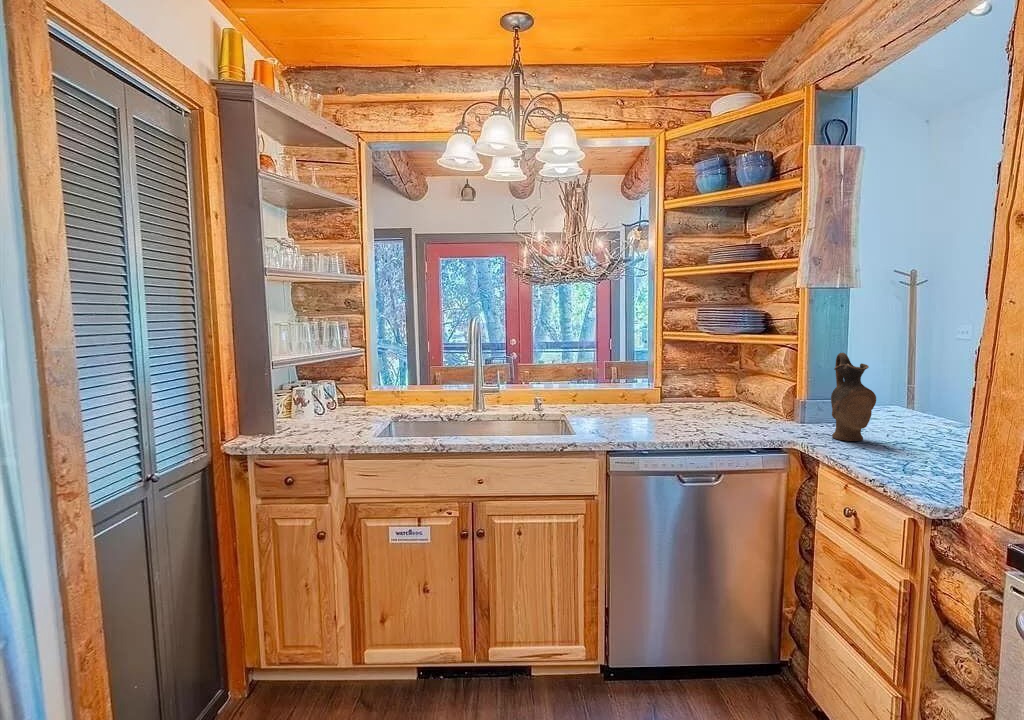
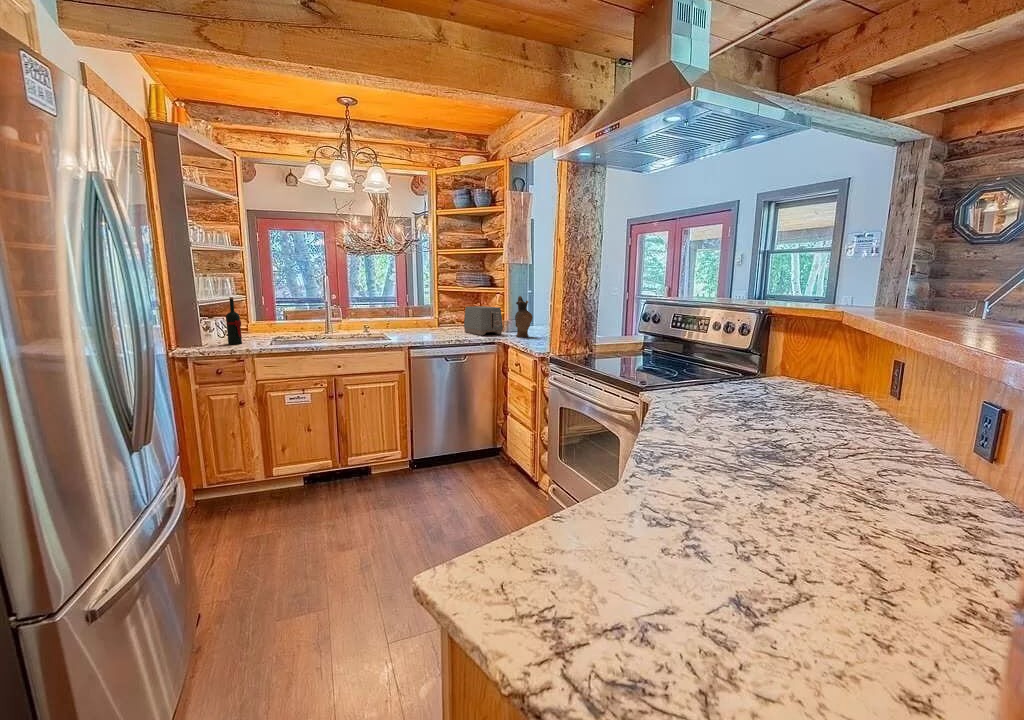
wine bottle: none [319,354,341,429] -> present [226,297,242,344]
toaster: none [710,368,796,429] -> present [464,306,503,335]

